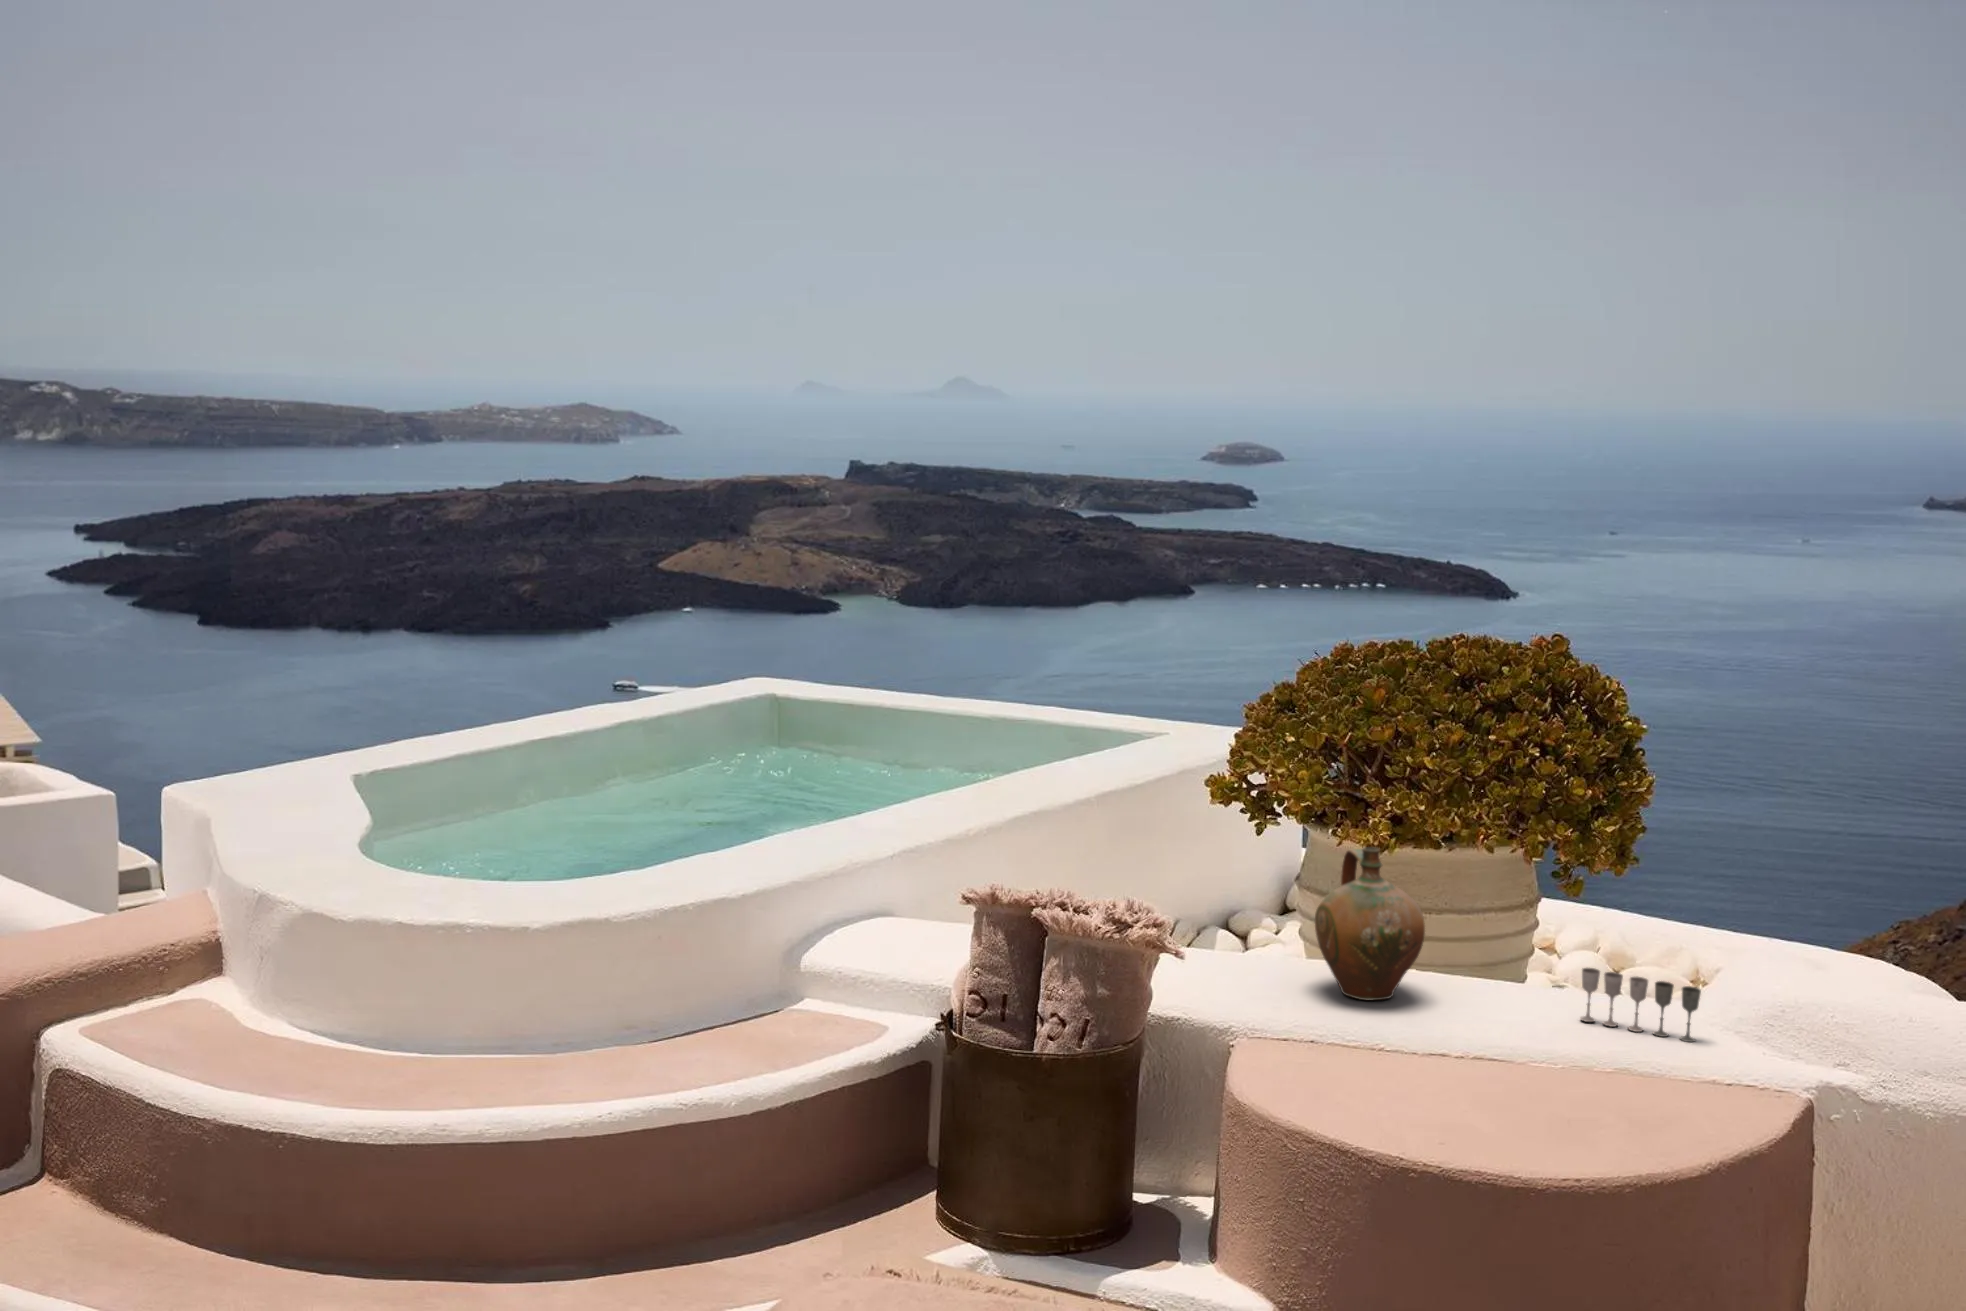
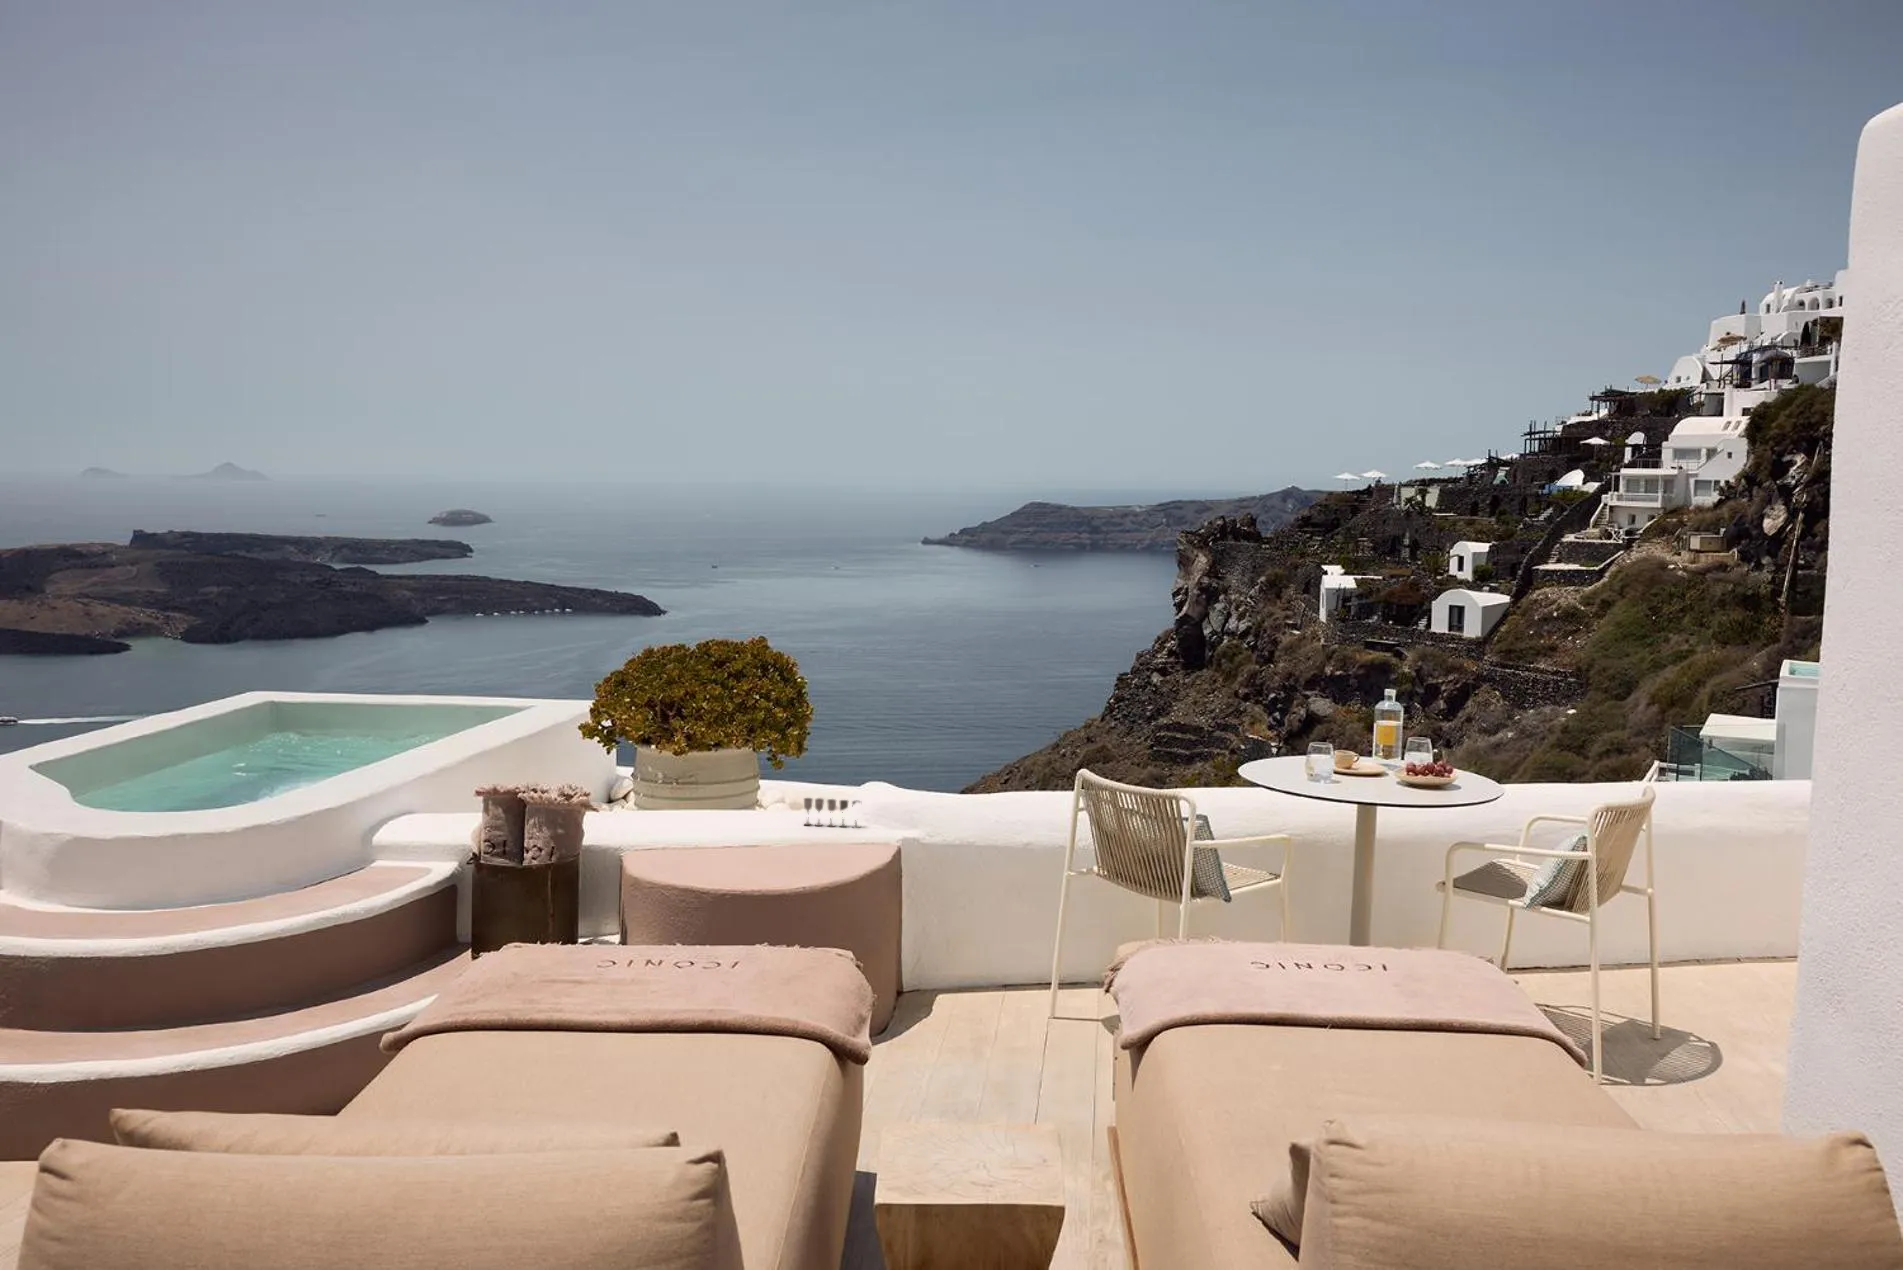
ceramic jug: present [1315,847,1425,1000] -> none [664,747,724,828]

